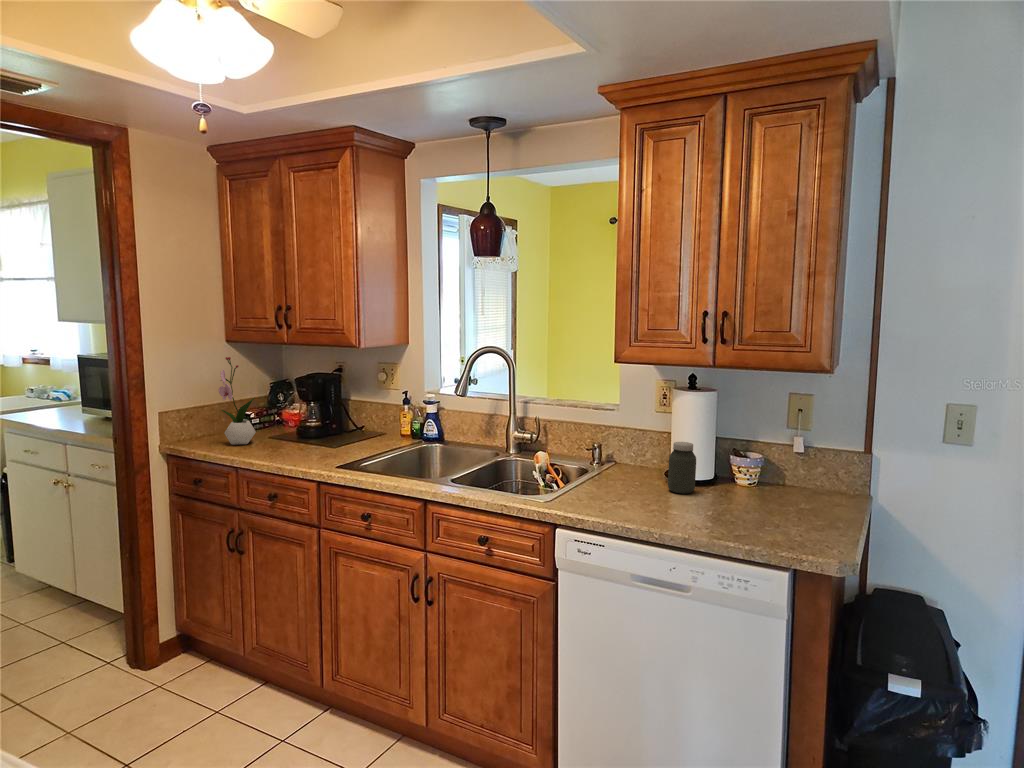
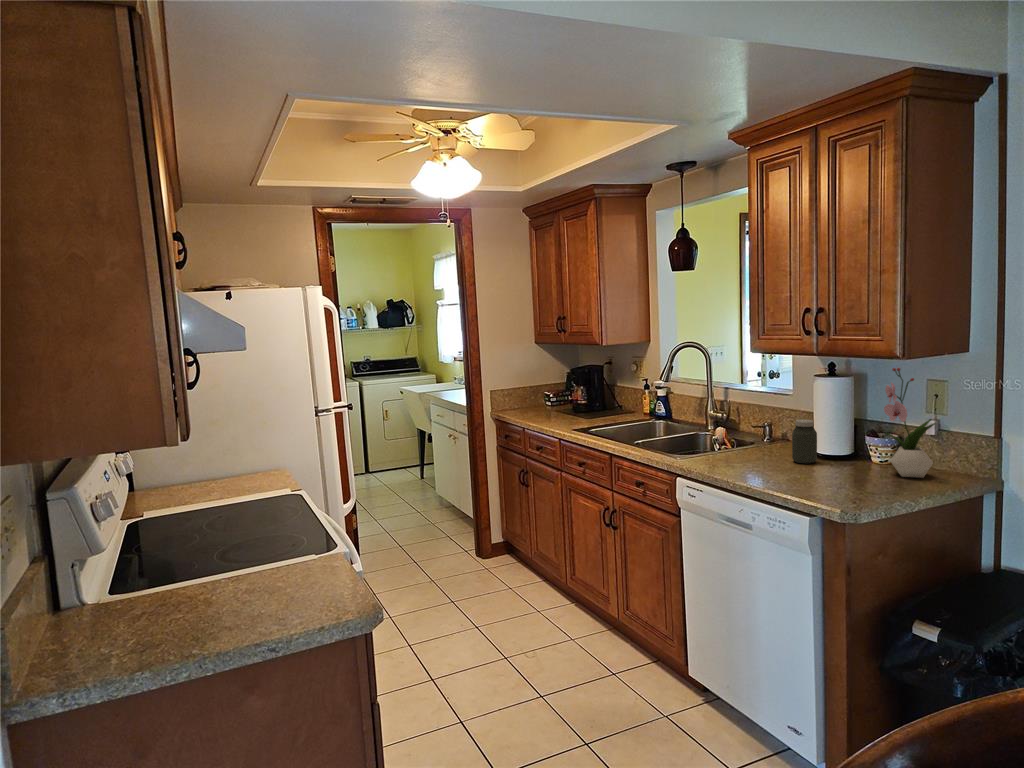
flower arrangement: present [218,357,256,445] -> present [884,368,935,478]

